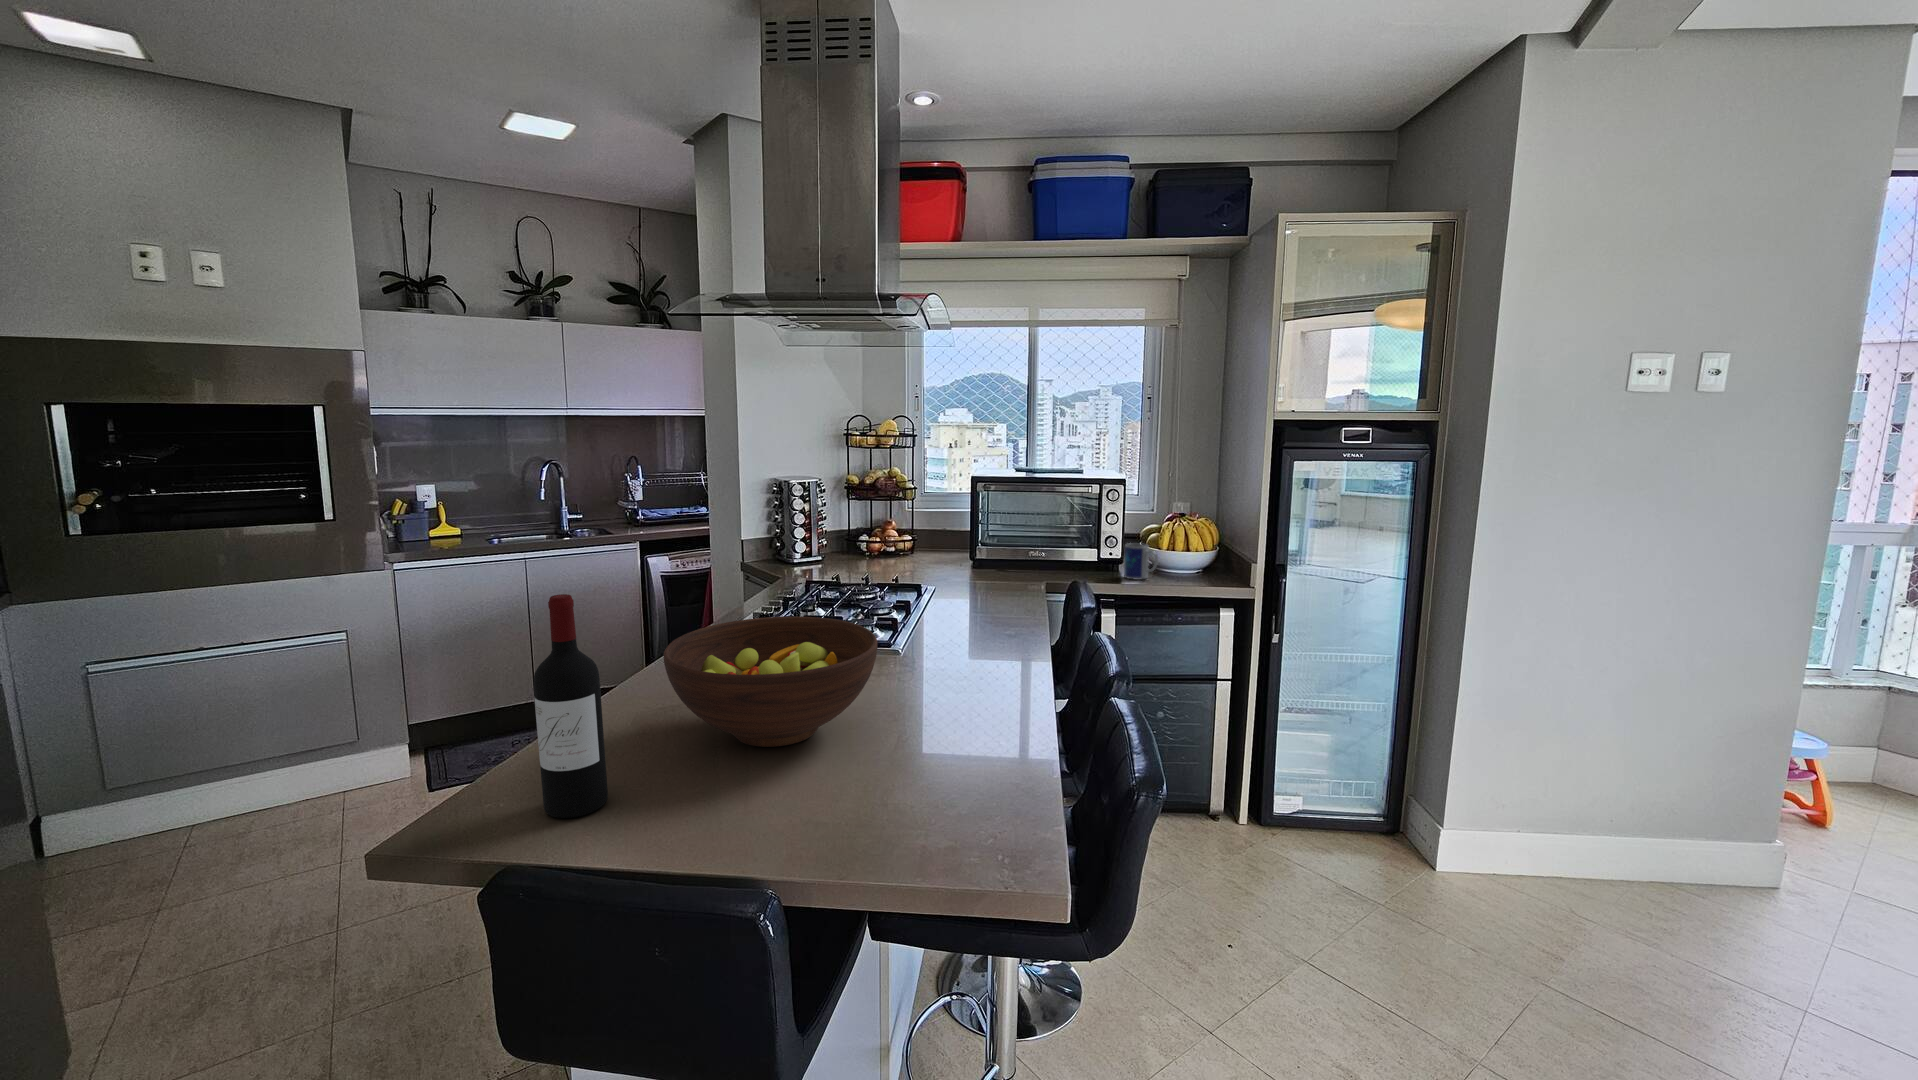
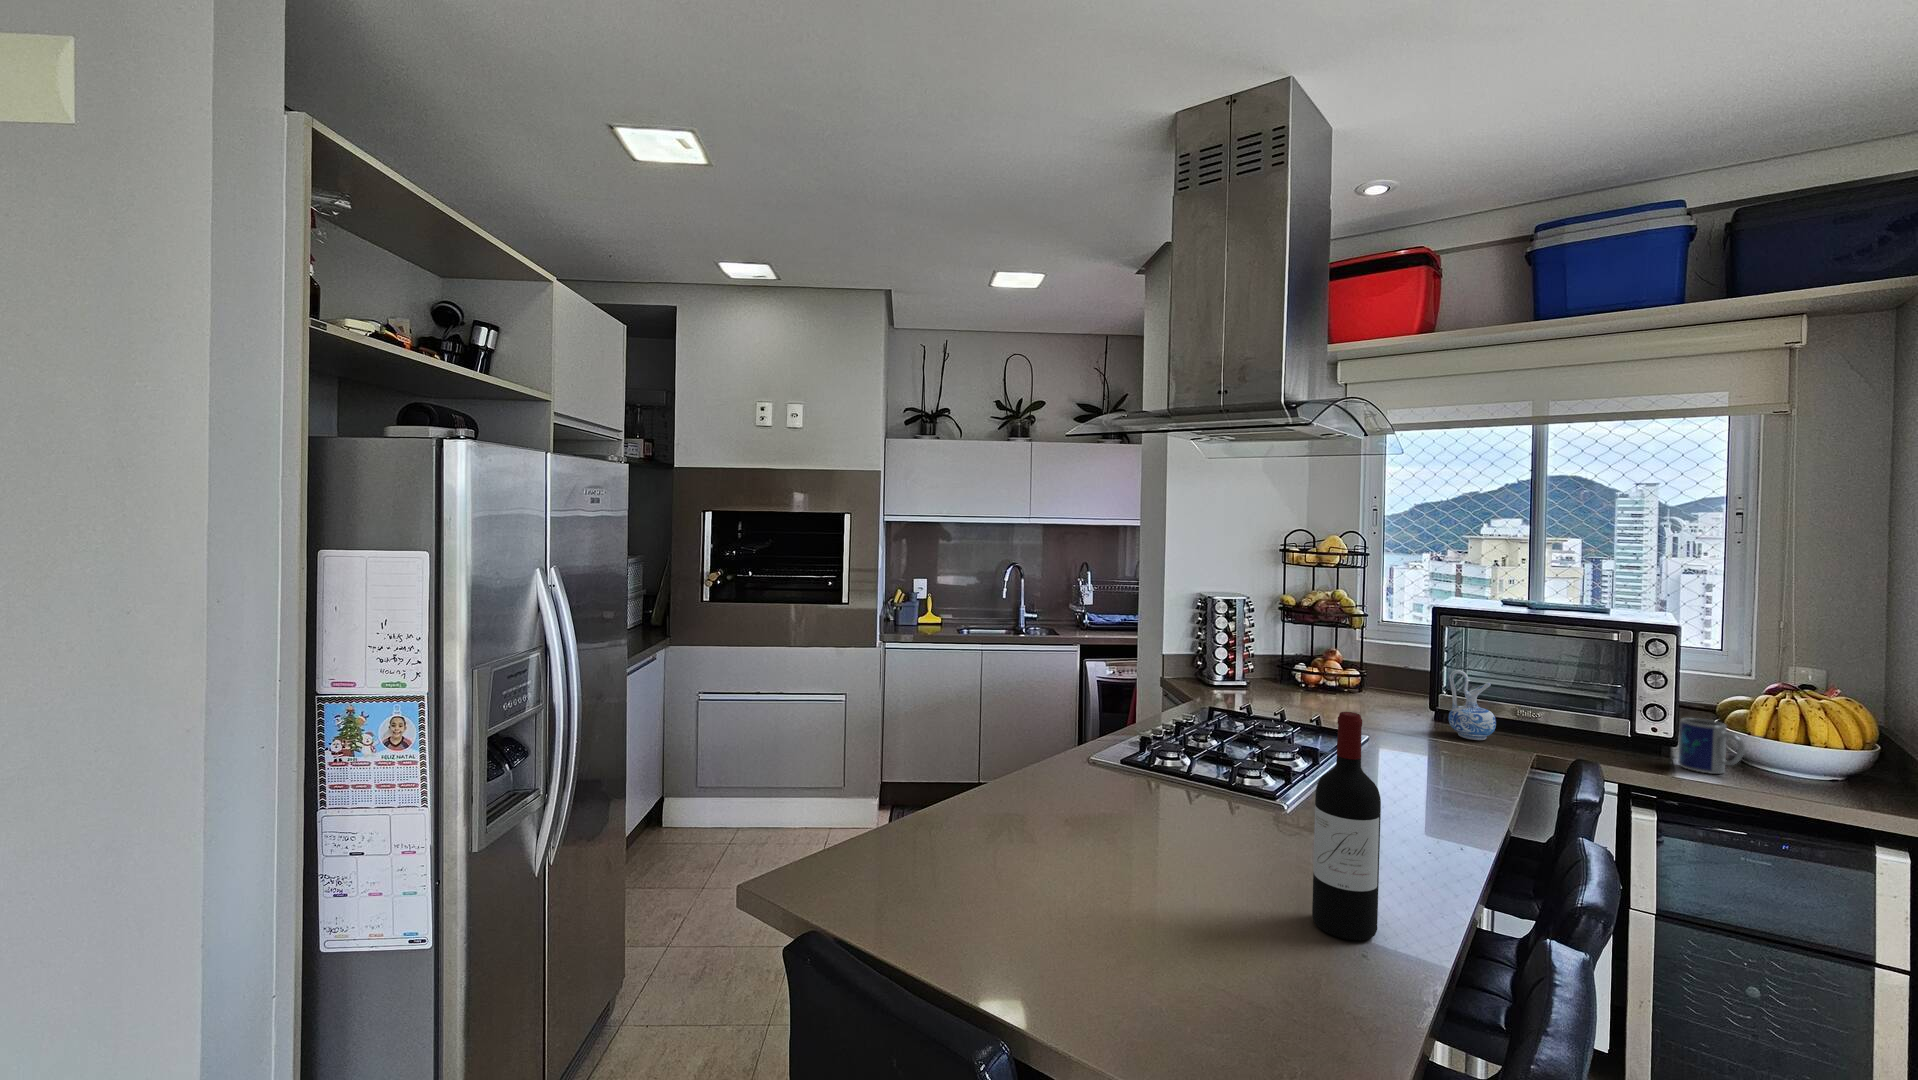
ceramic pitcher: none [987,526,1018,579] -> present [1449,670,1496,740]
wine bottle: present [533,594,608,818] -> present [1312,712,1381,941]
fruit bowl: present [664,617,878,747] -> none [991,745,1223,900]

